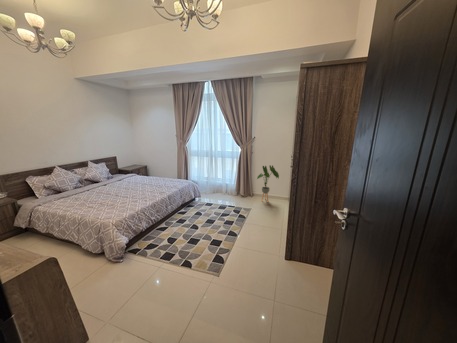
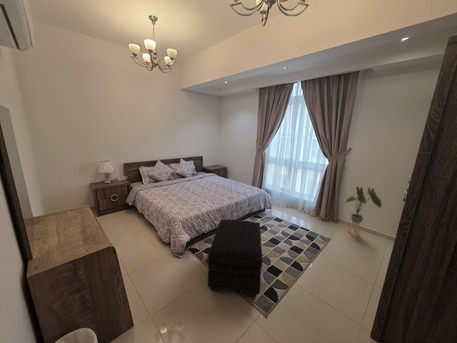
ottoman: none [159,207,209,275] -> present [208,219,262,297]

